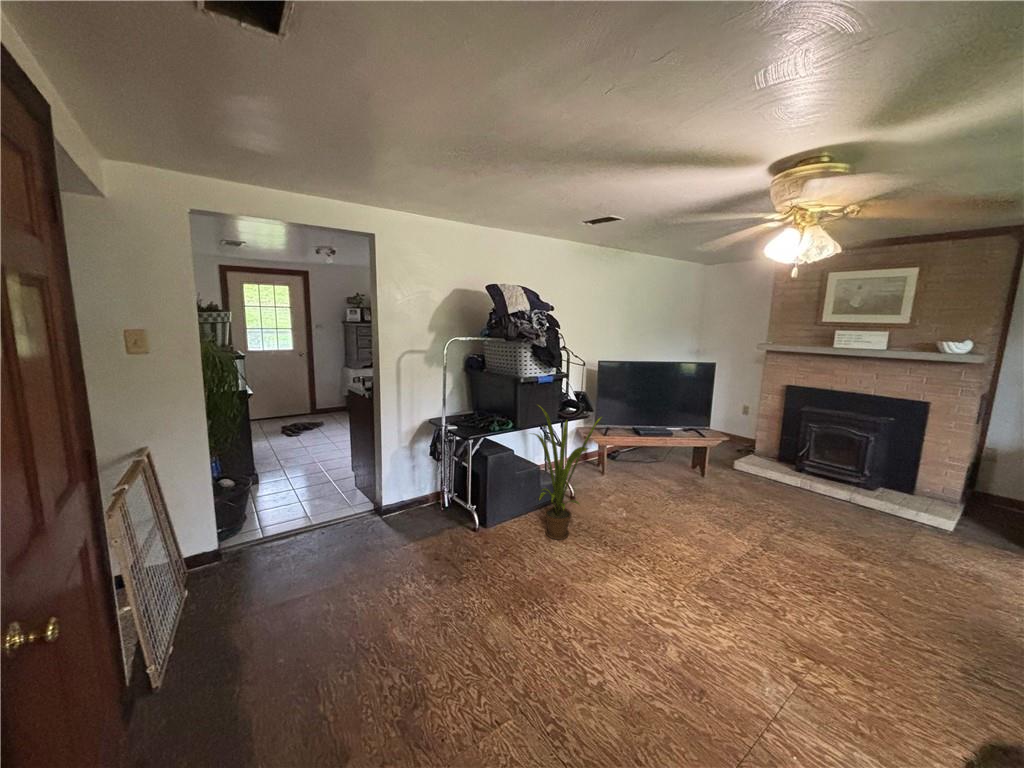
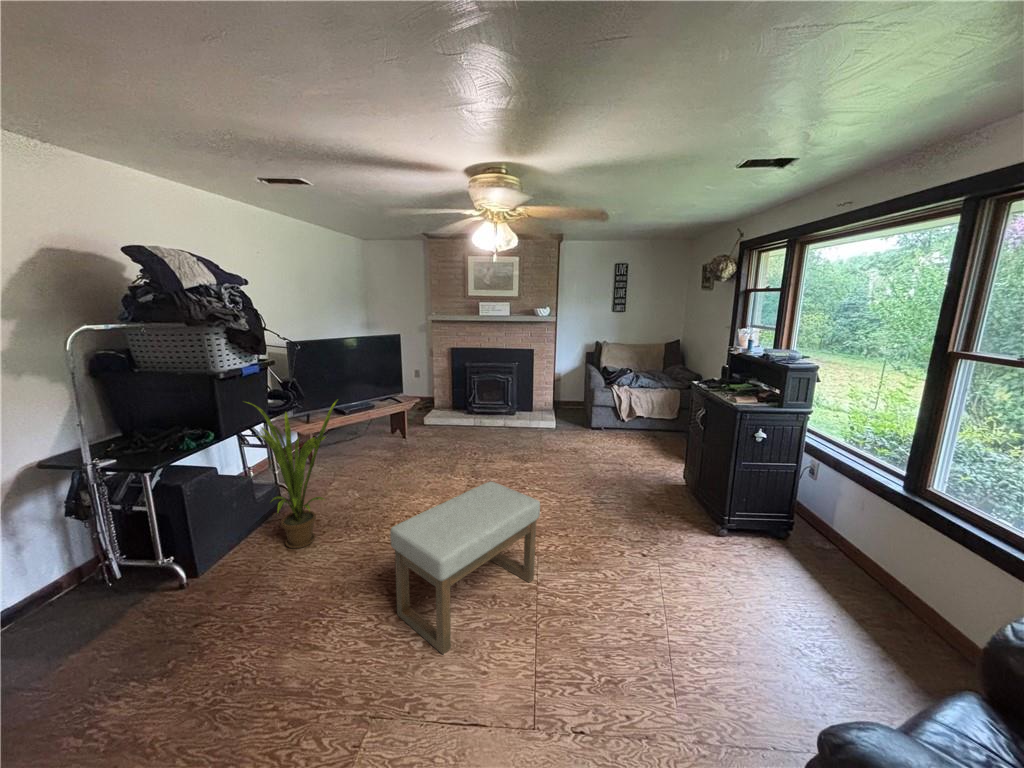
ottoman: none [592,549,795,711] -> present [390,481,540,654]

